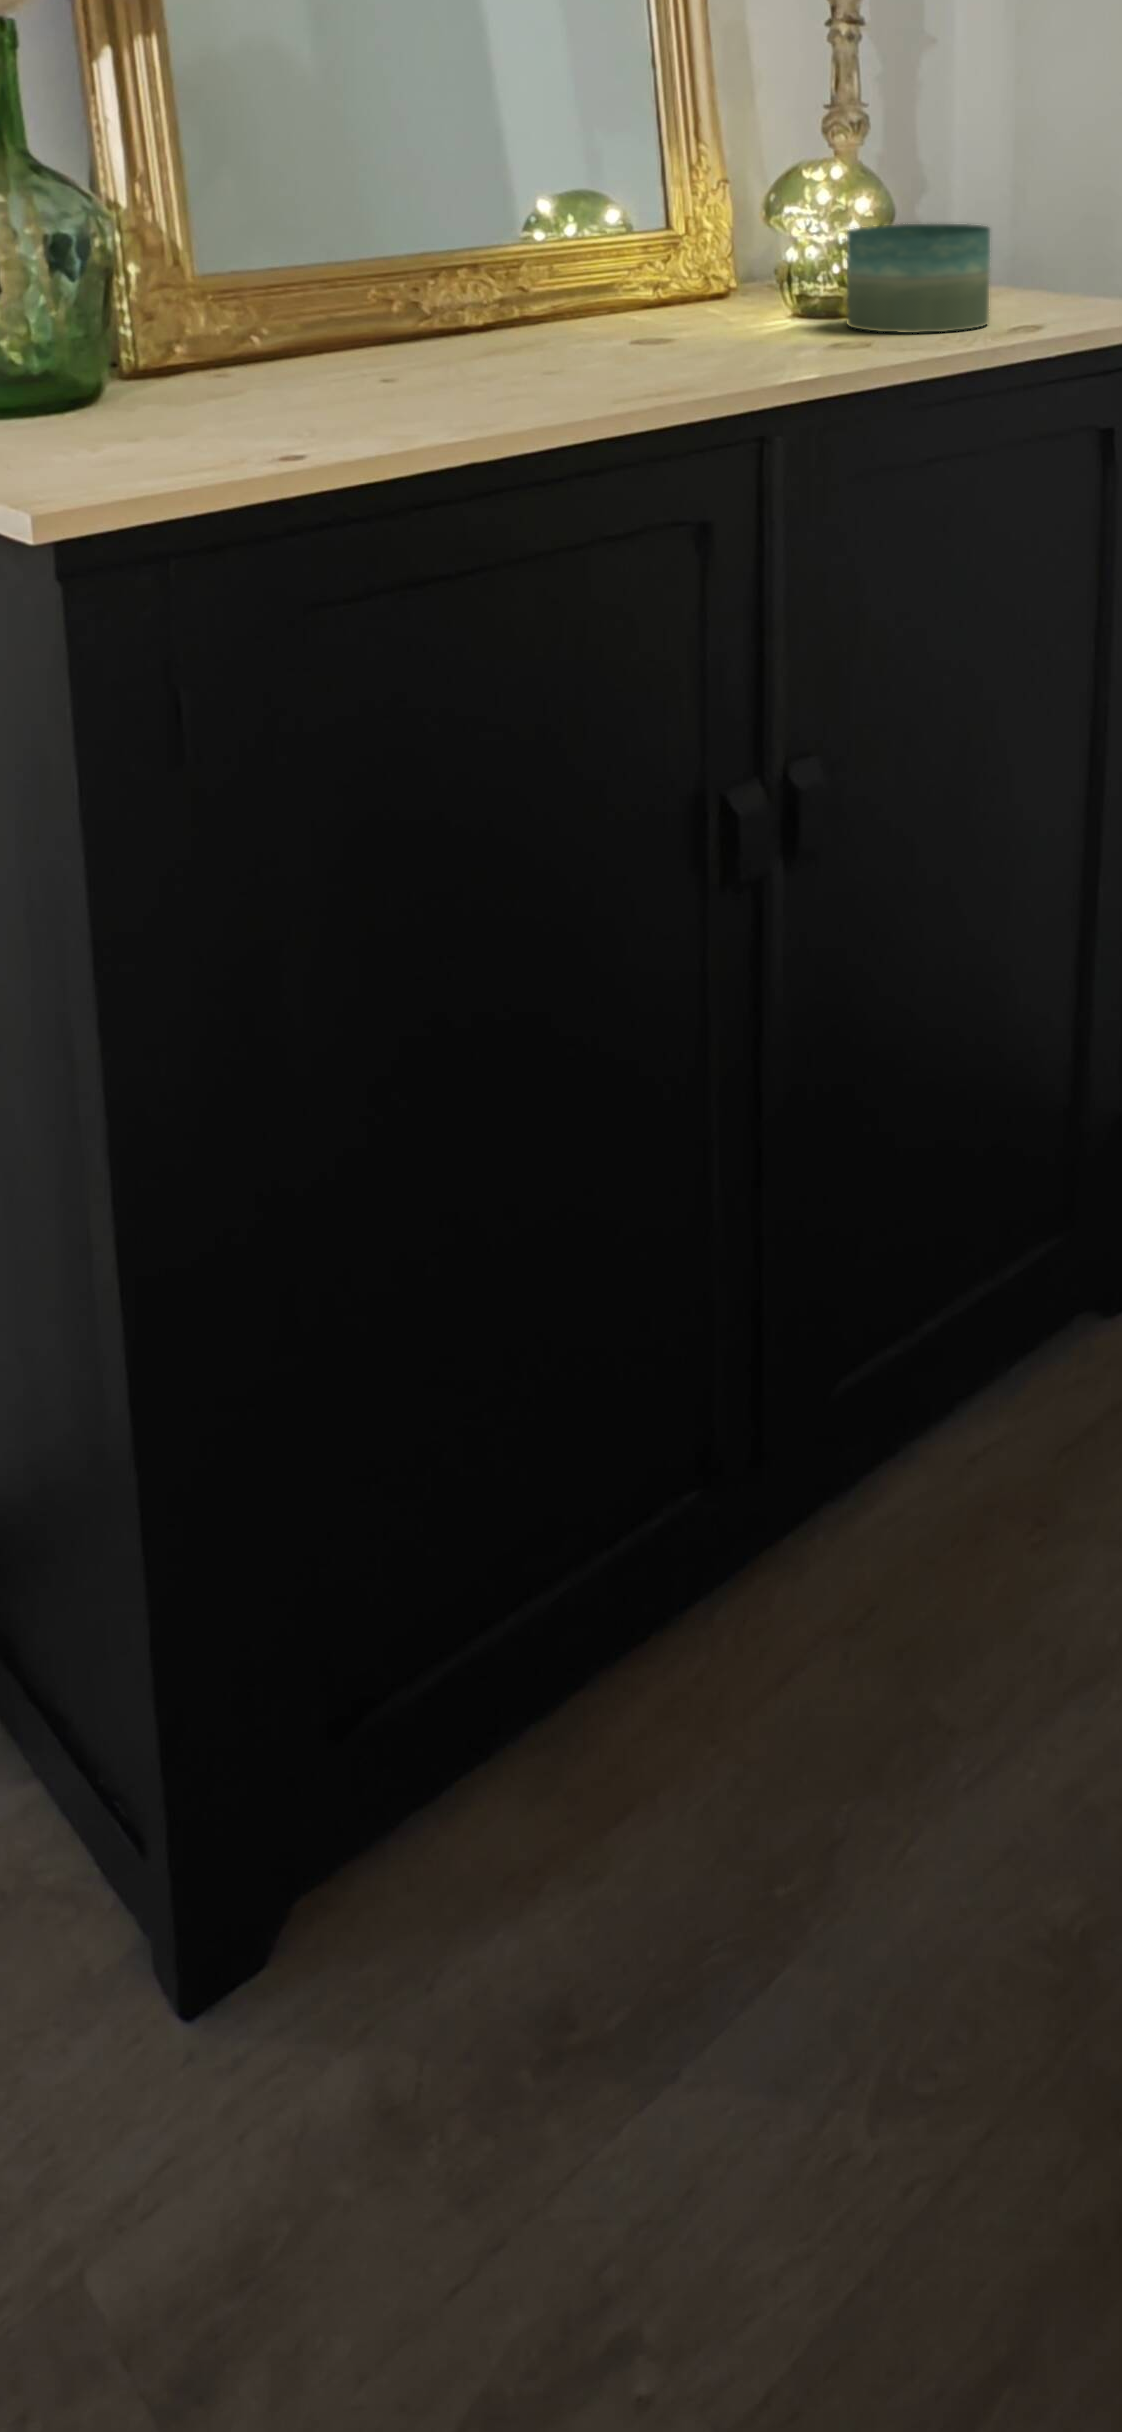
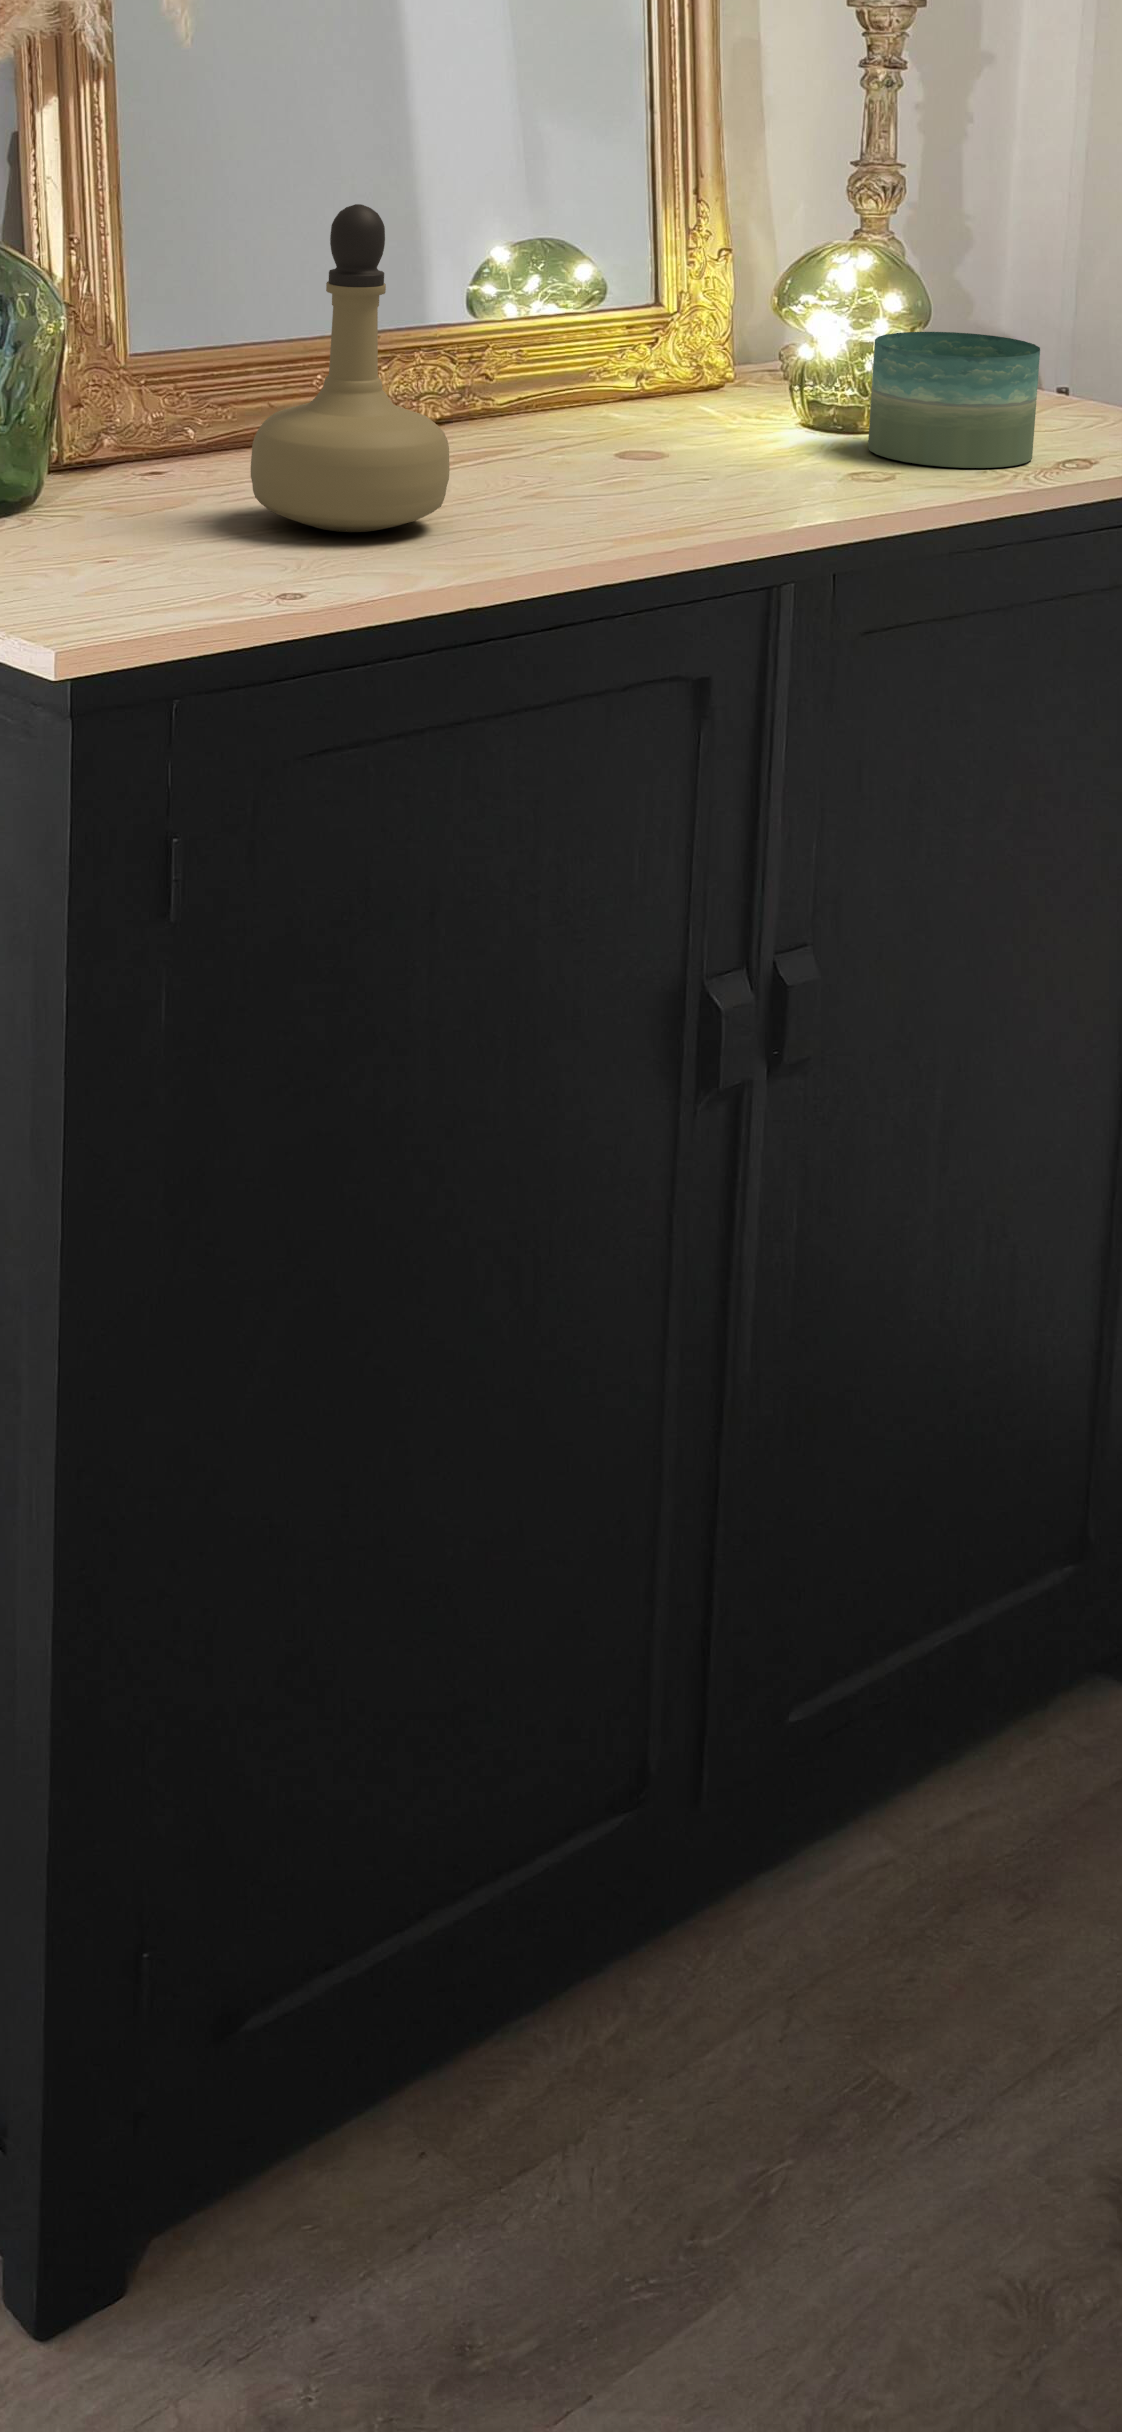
perfume bottle: none [281,106,461,405] -> present [251,204,450,532]

